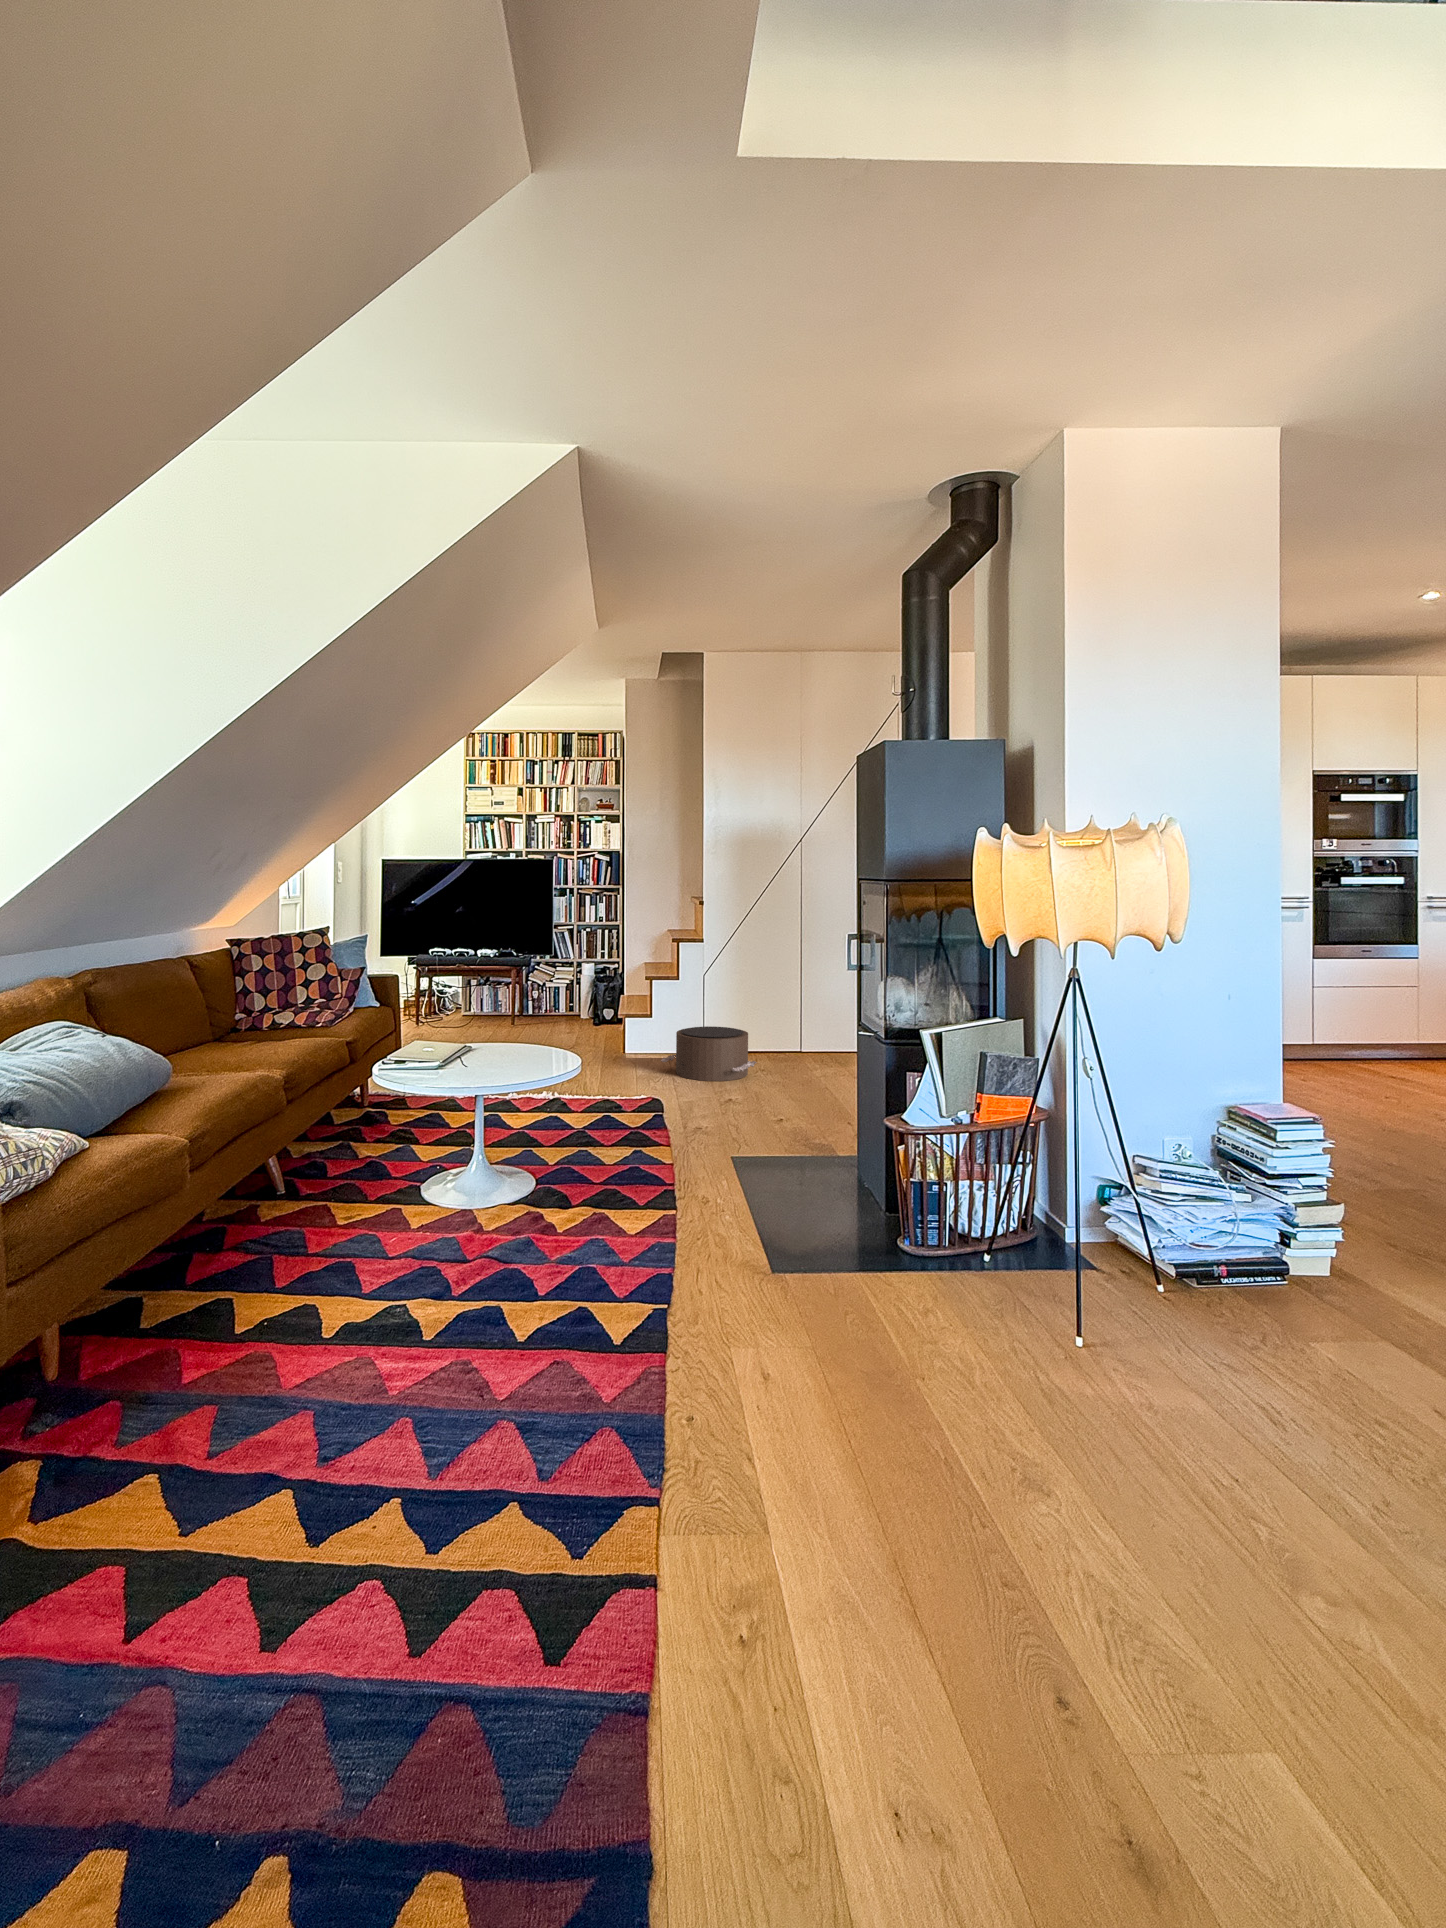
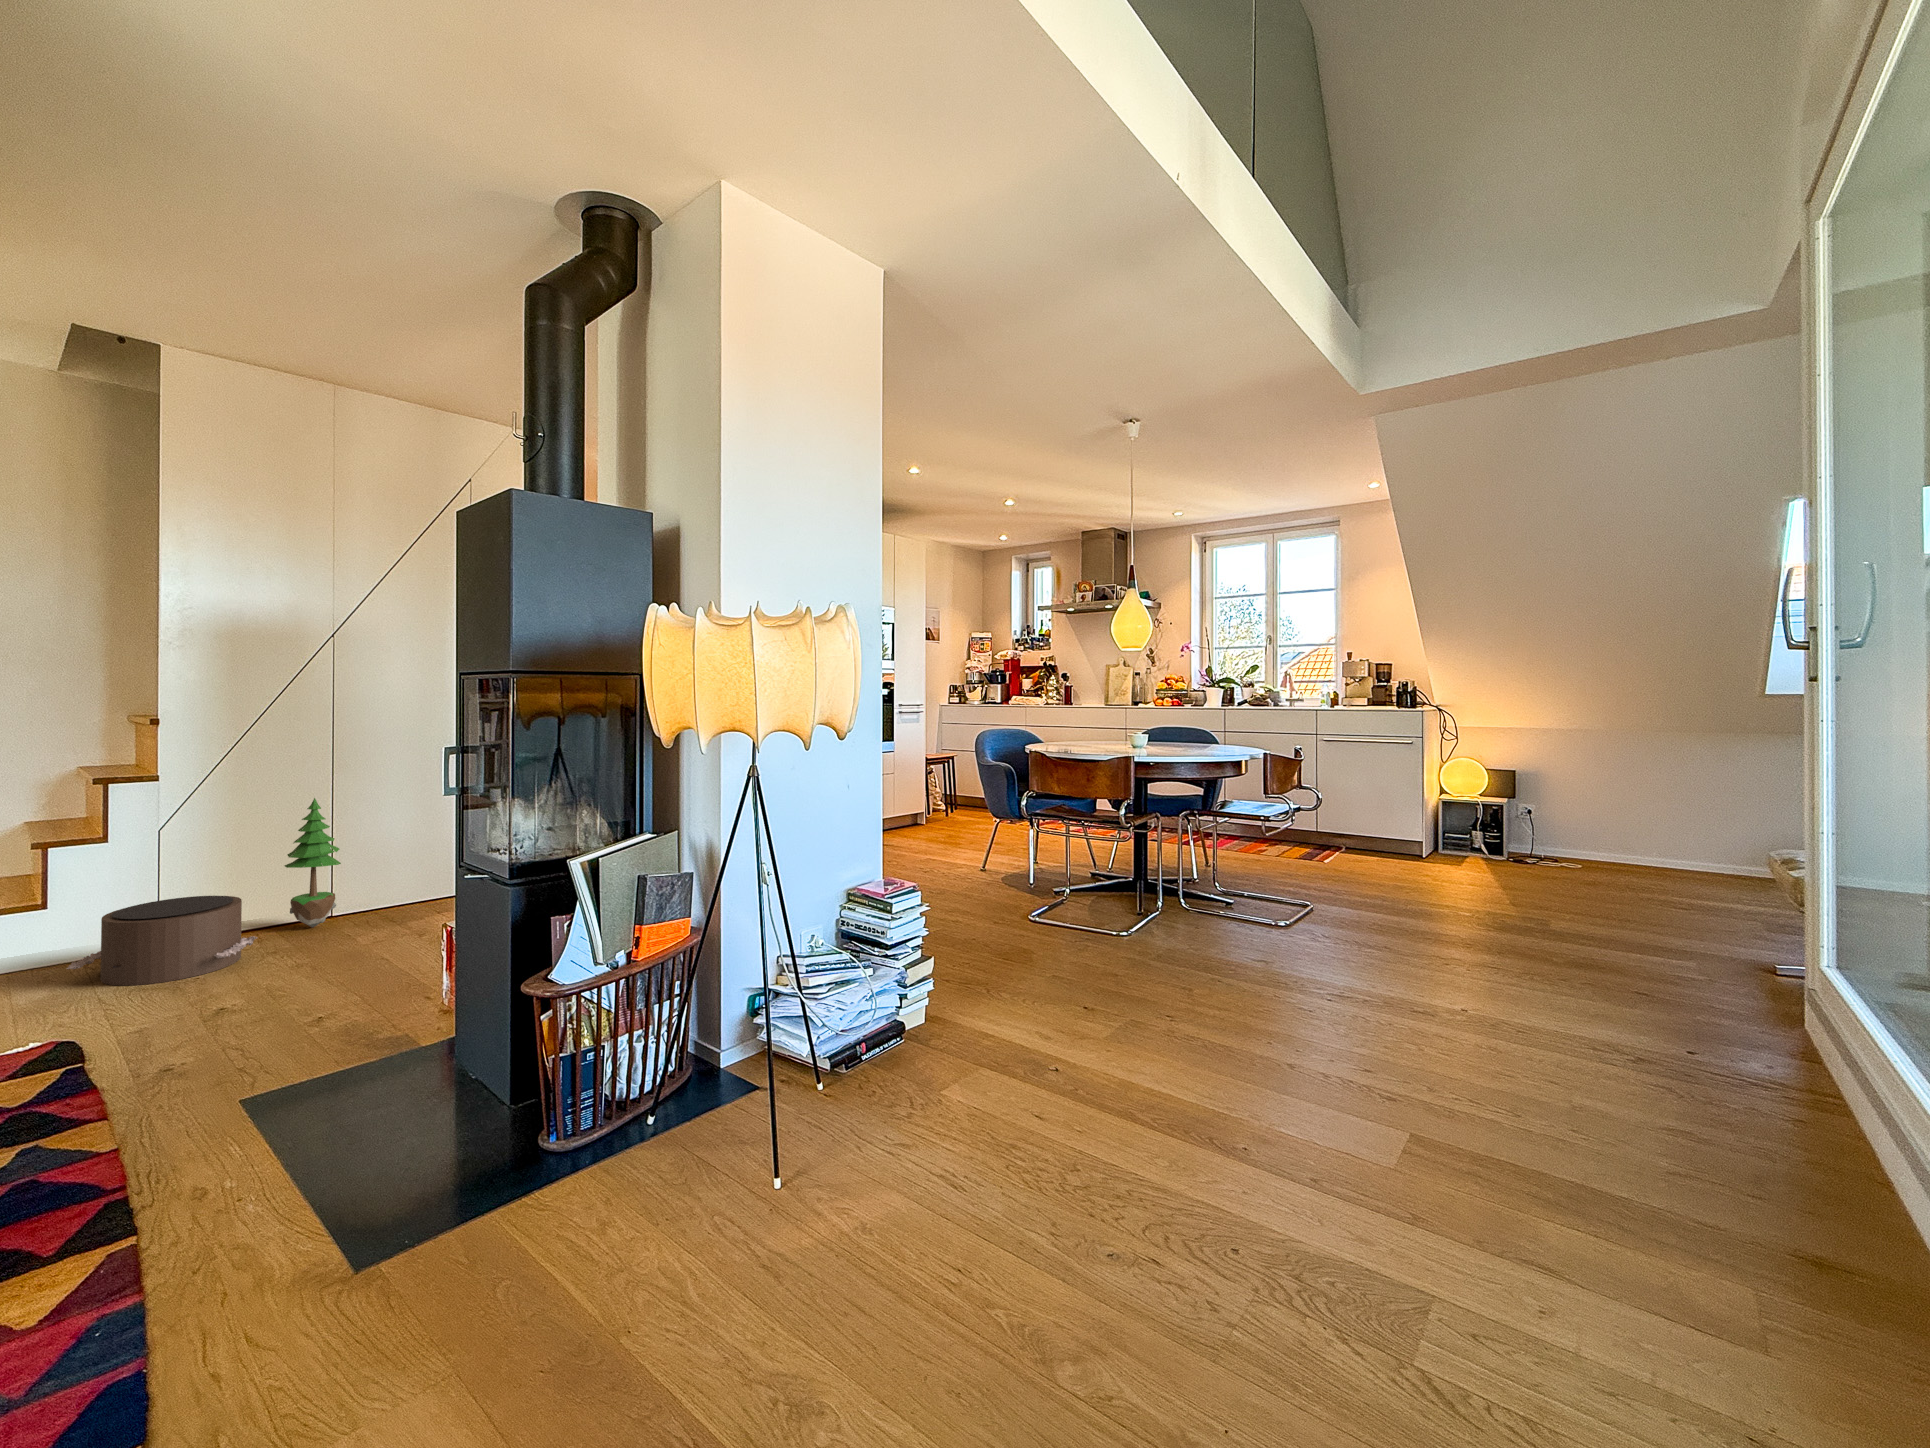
potted tree: none [775,965,811,1064] -> present [285,798,341,927]

